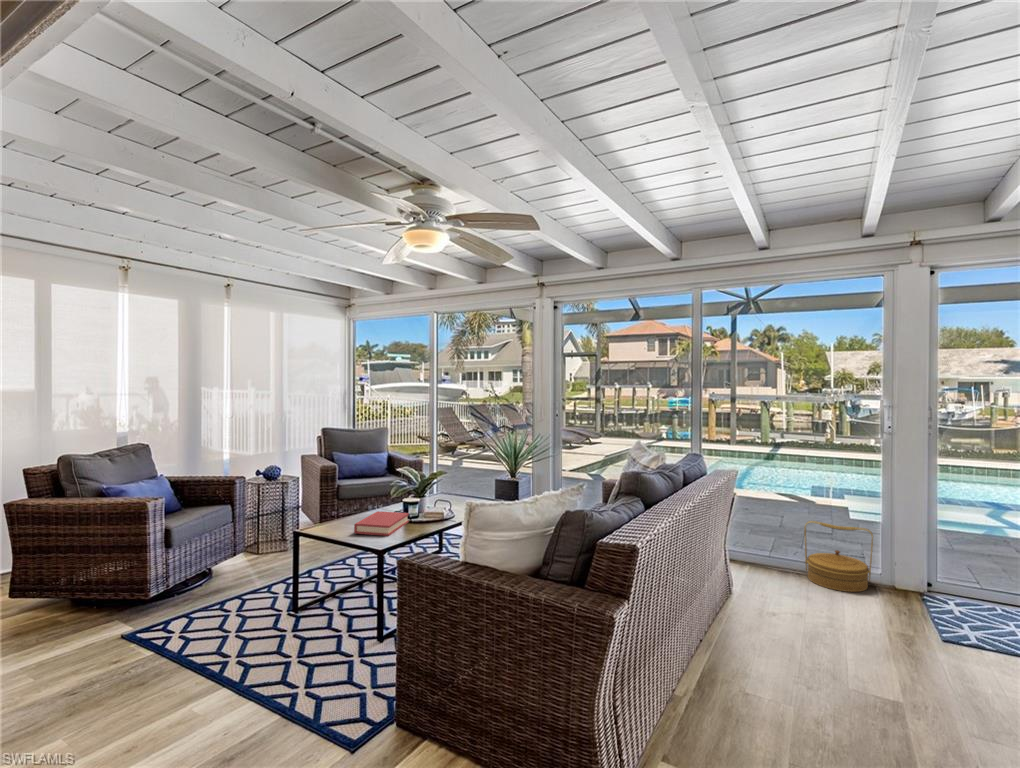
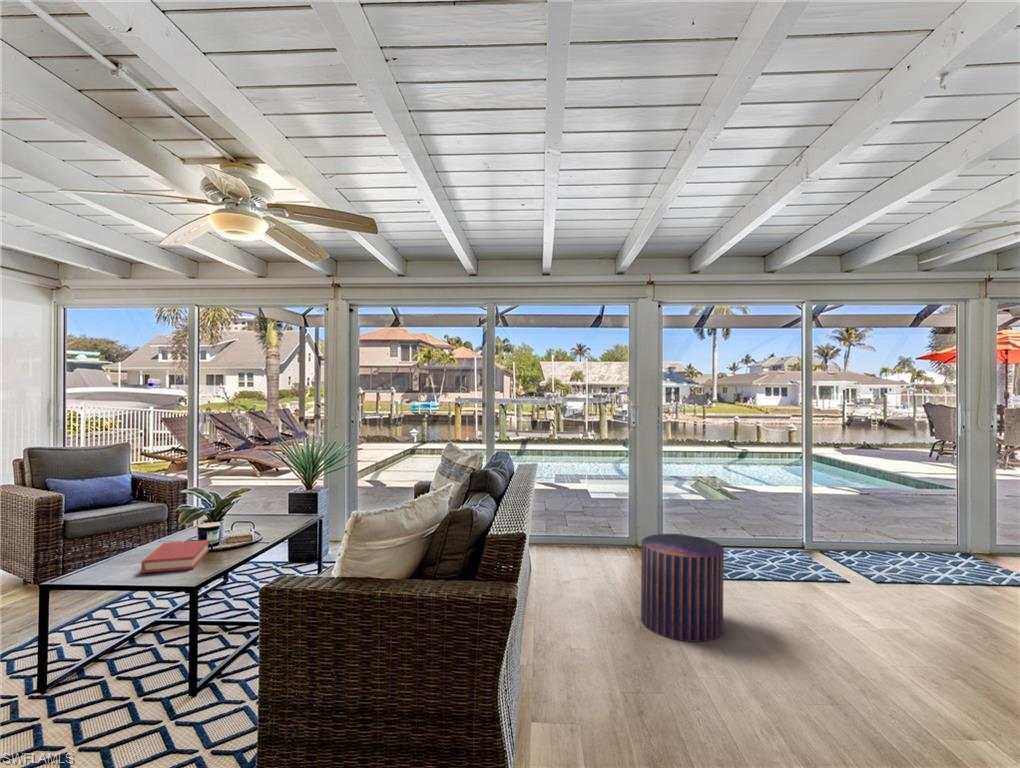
woven basket: present [804,521,873,592] -> none [577,503,625,557]
pouf: none [858,574,991,731] -> present [641,534,724,642]

